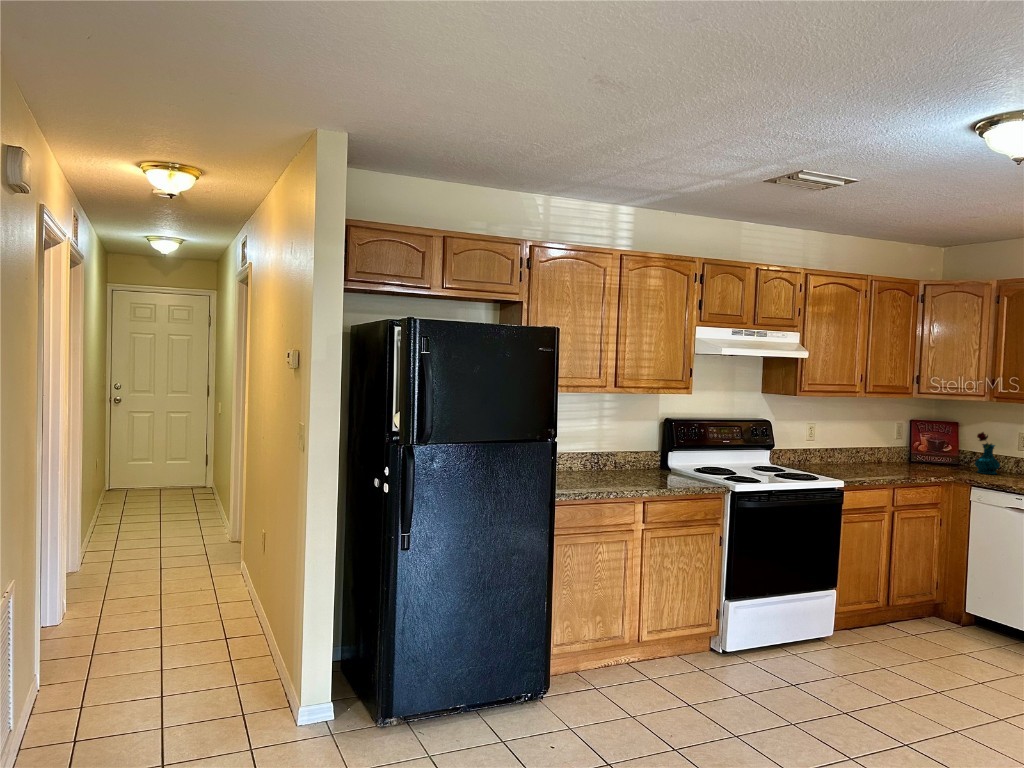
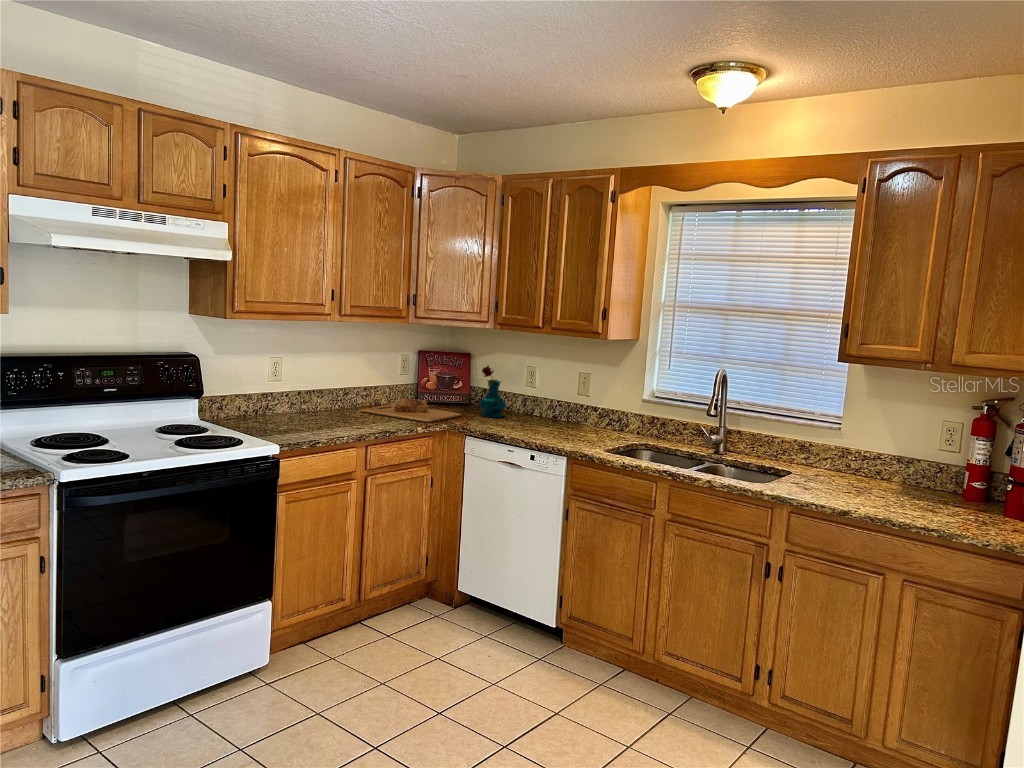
cutting board: none [873,456,959,475] -> present [361,398,461,422]

